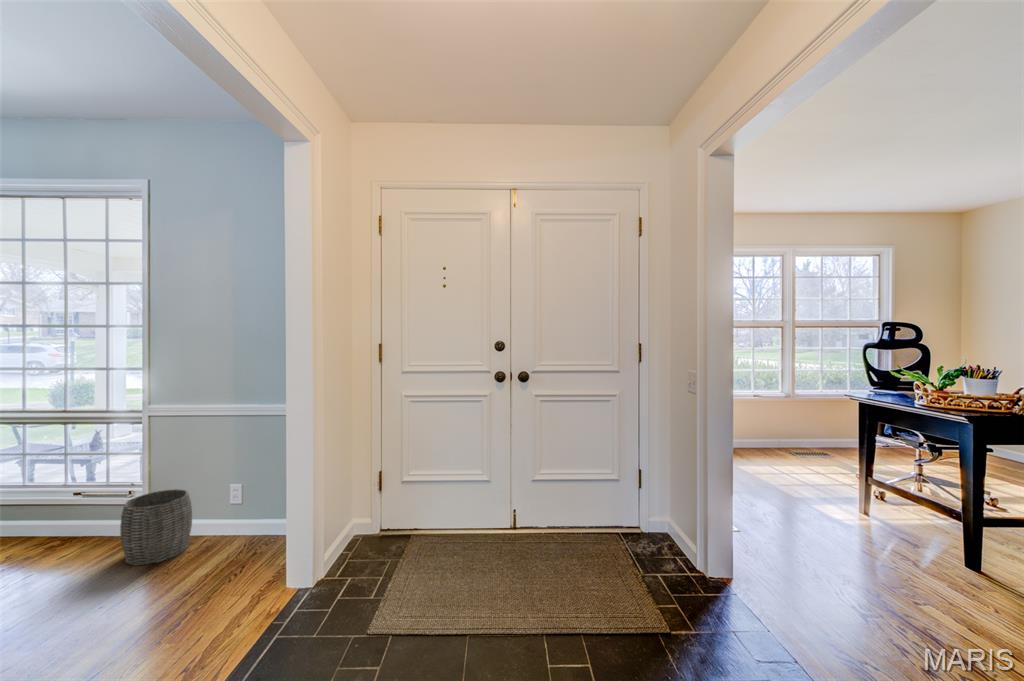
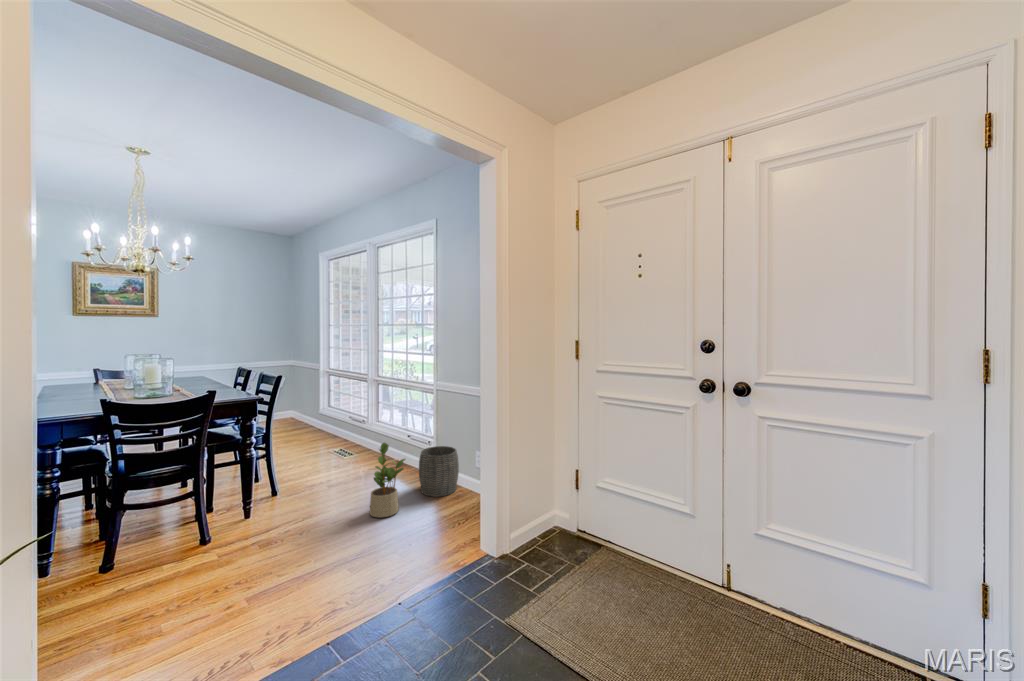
potted plant: none [47,502,116,622] -> present [370,443,405,517]

